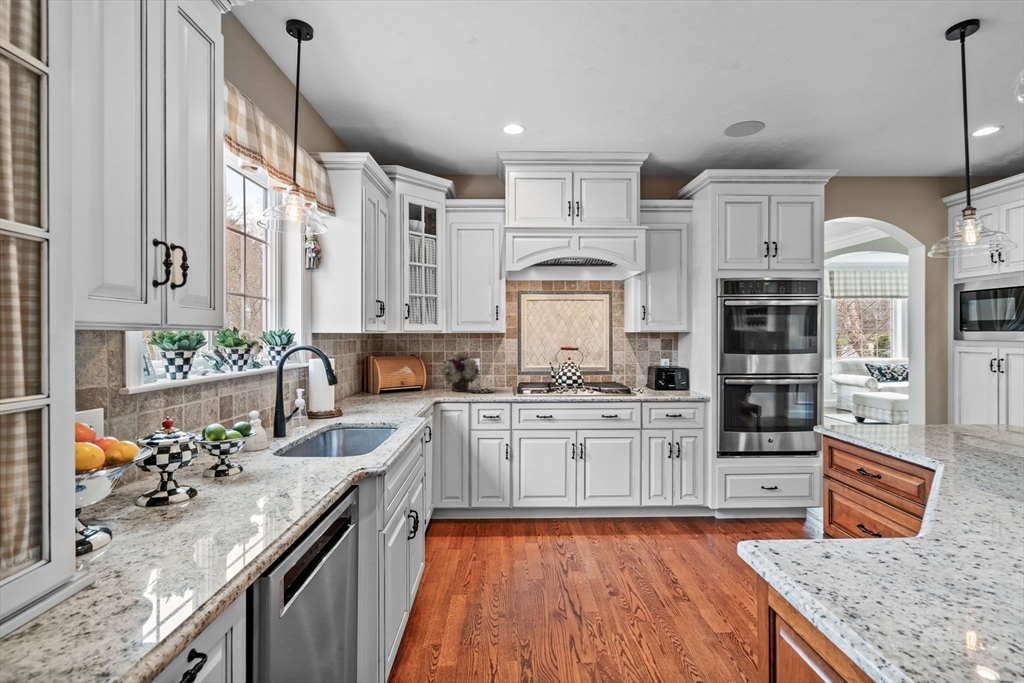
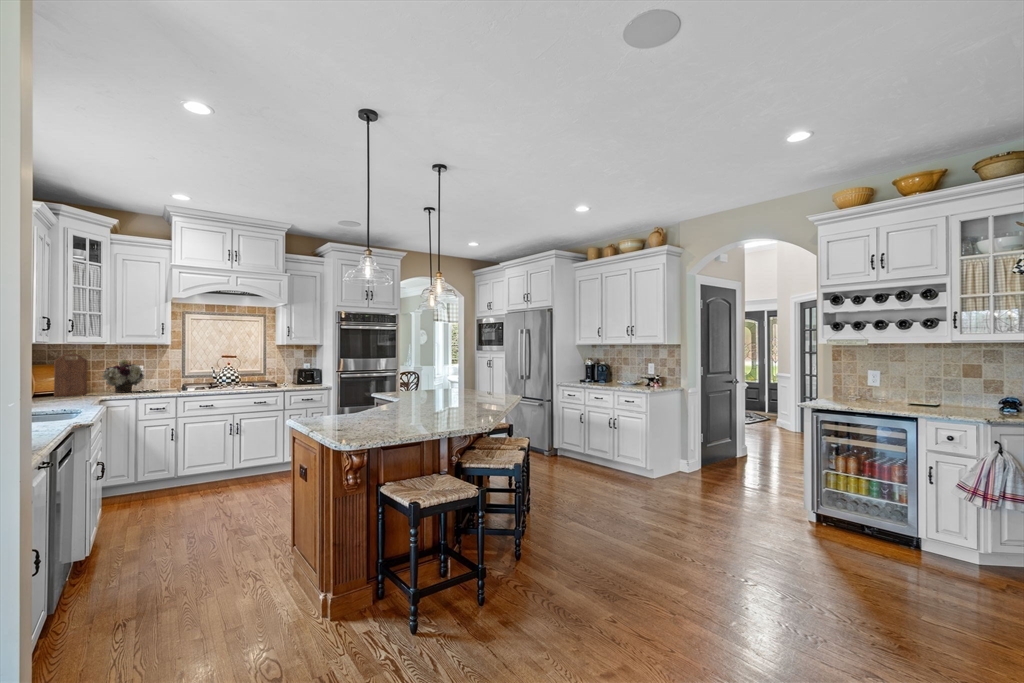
cutting board: none [396,345,425,394] -> present [54,354,88,397]

